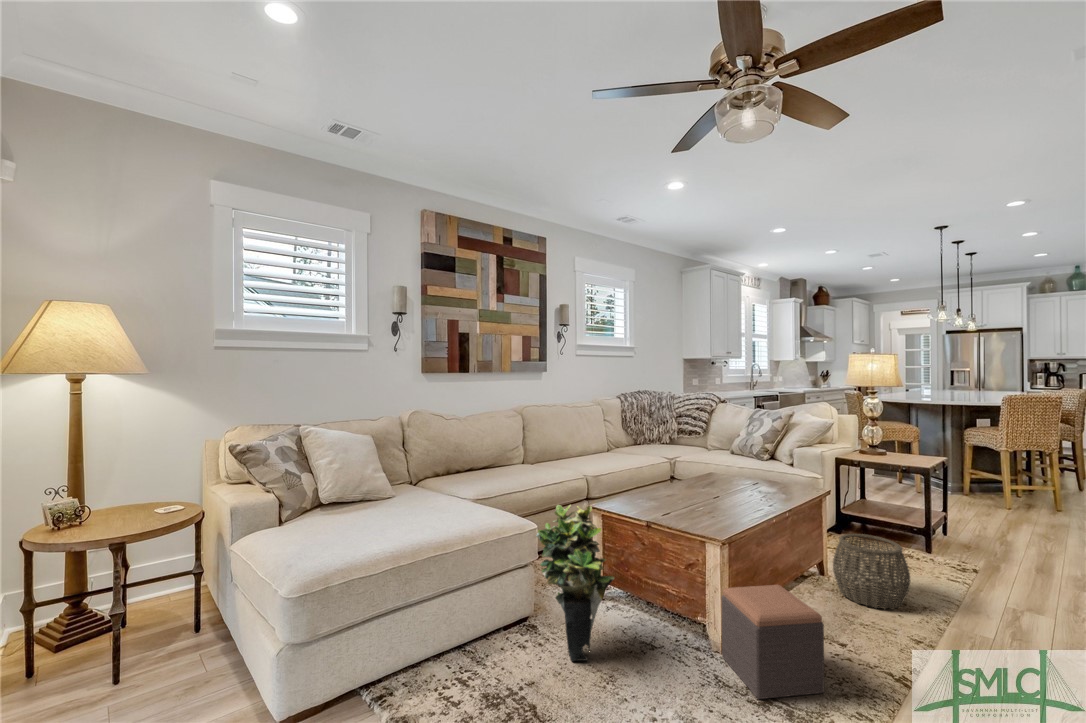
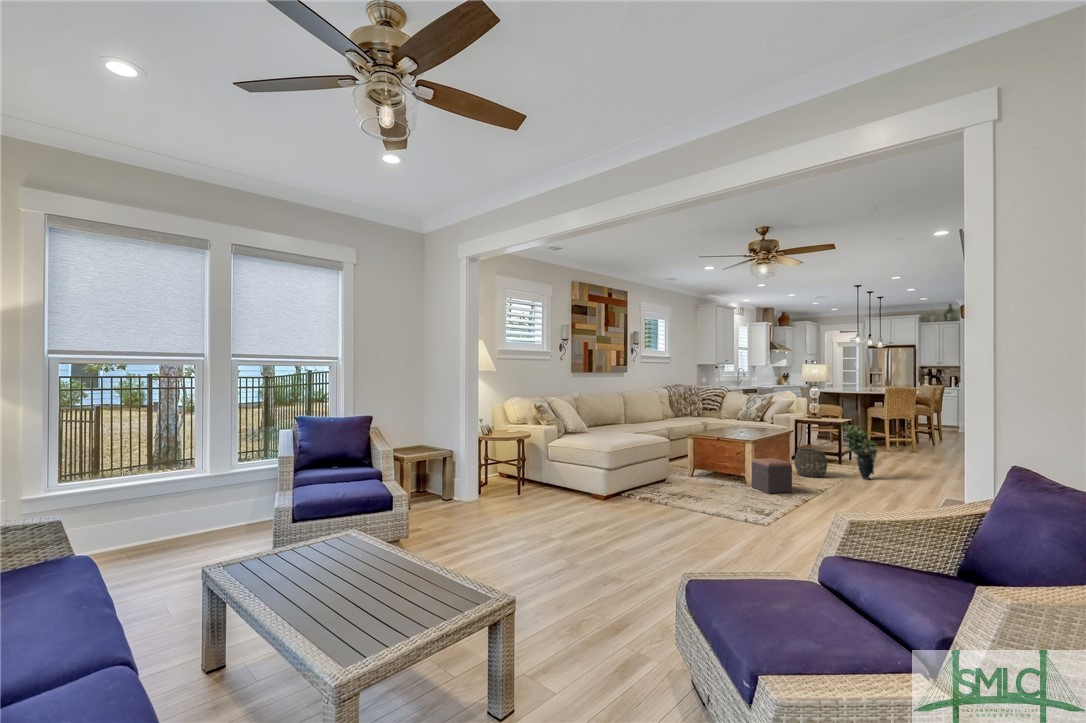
potted plant: present [536,505,614,661] -> present [844,426,877,479]

